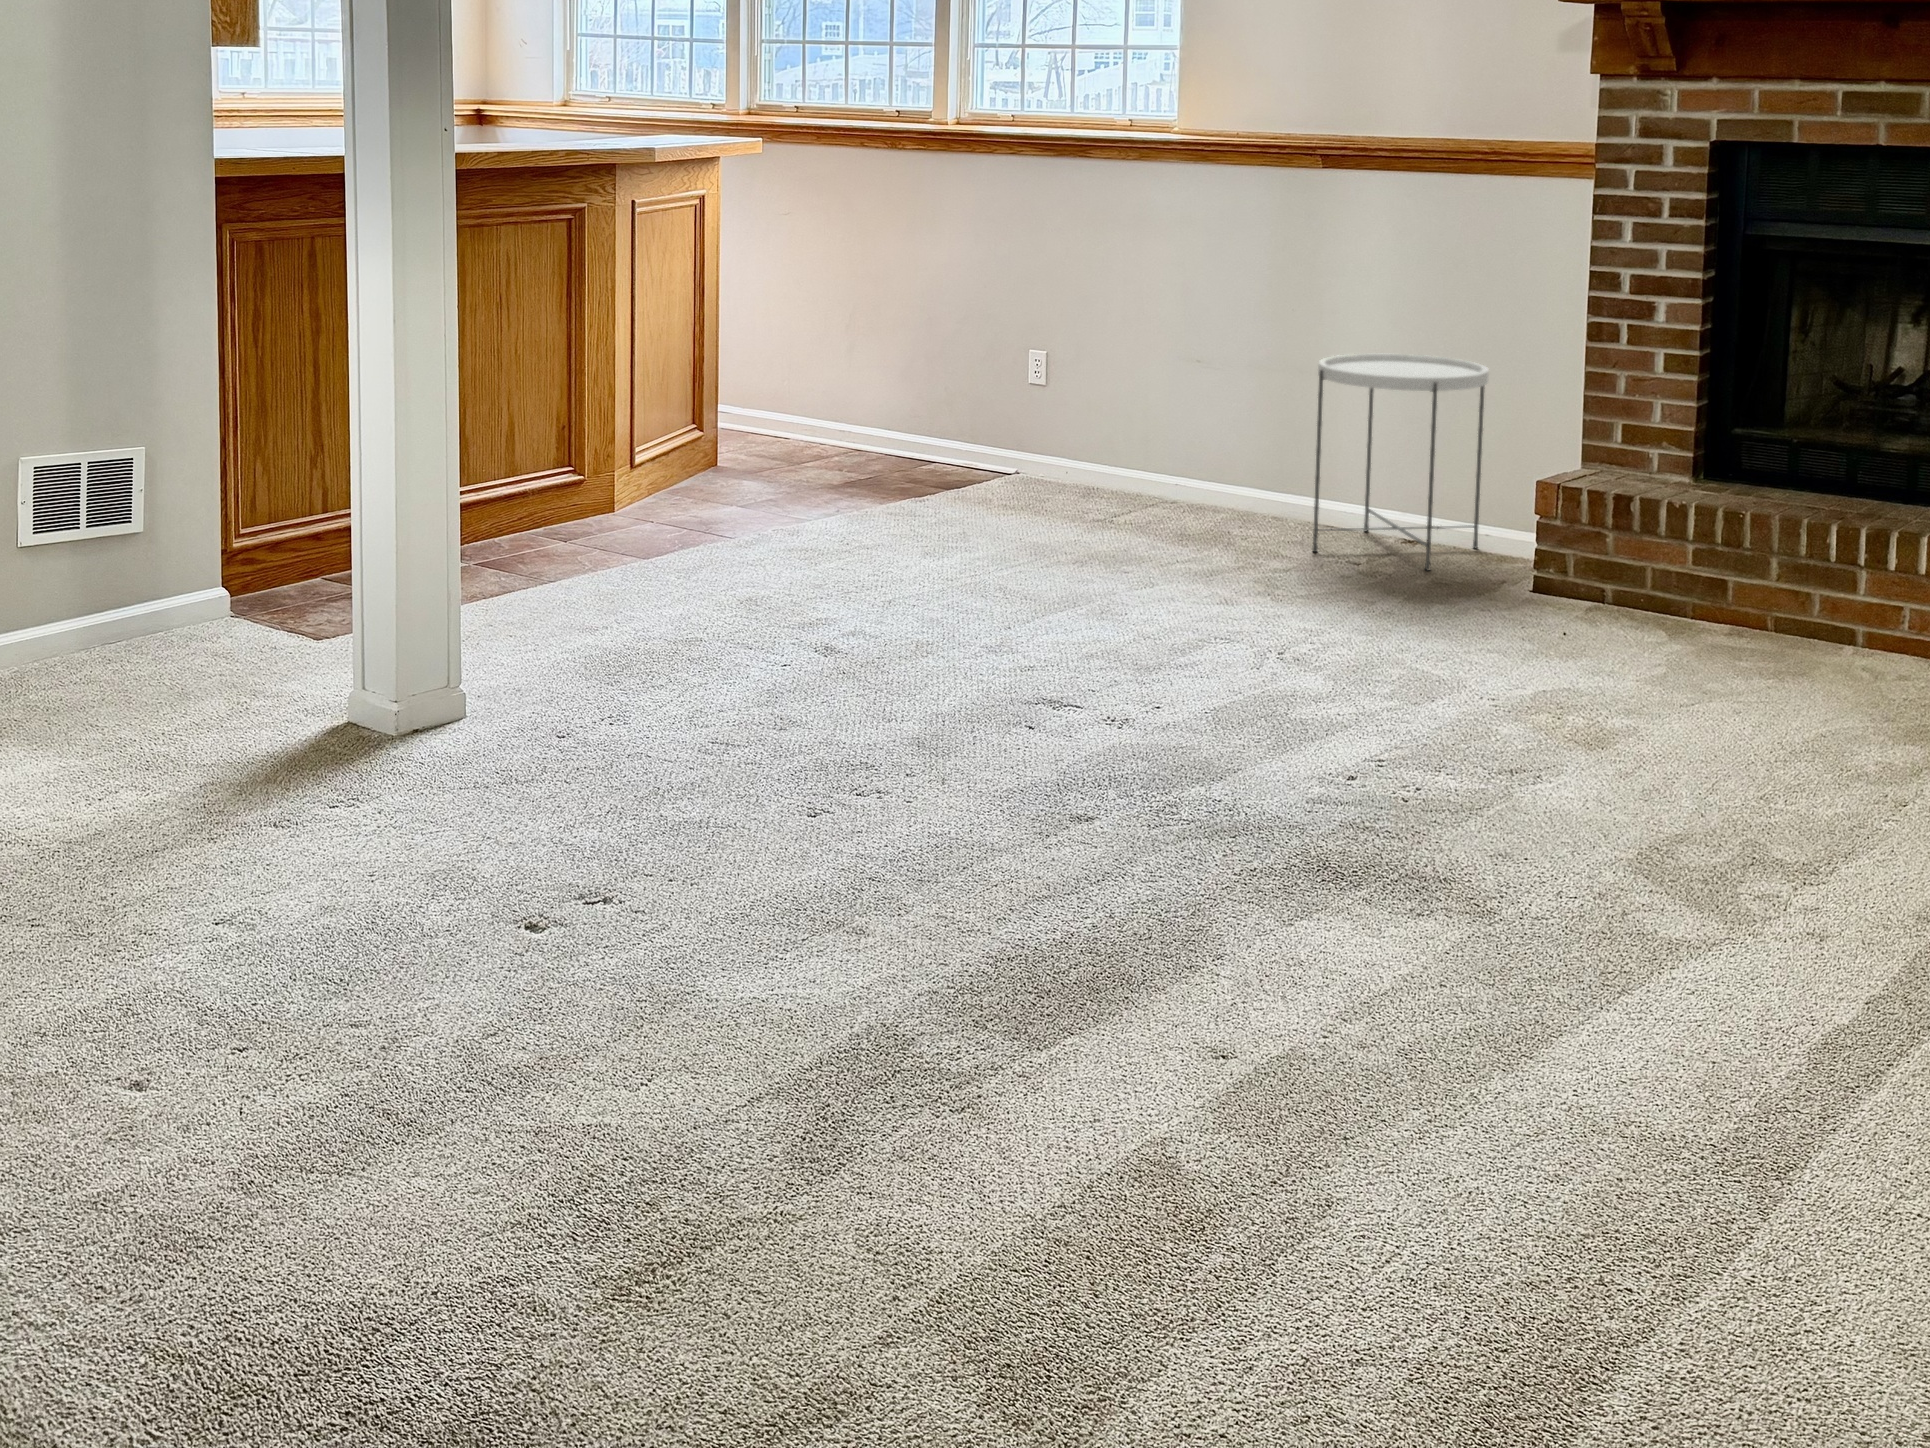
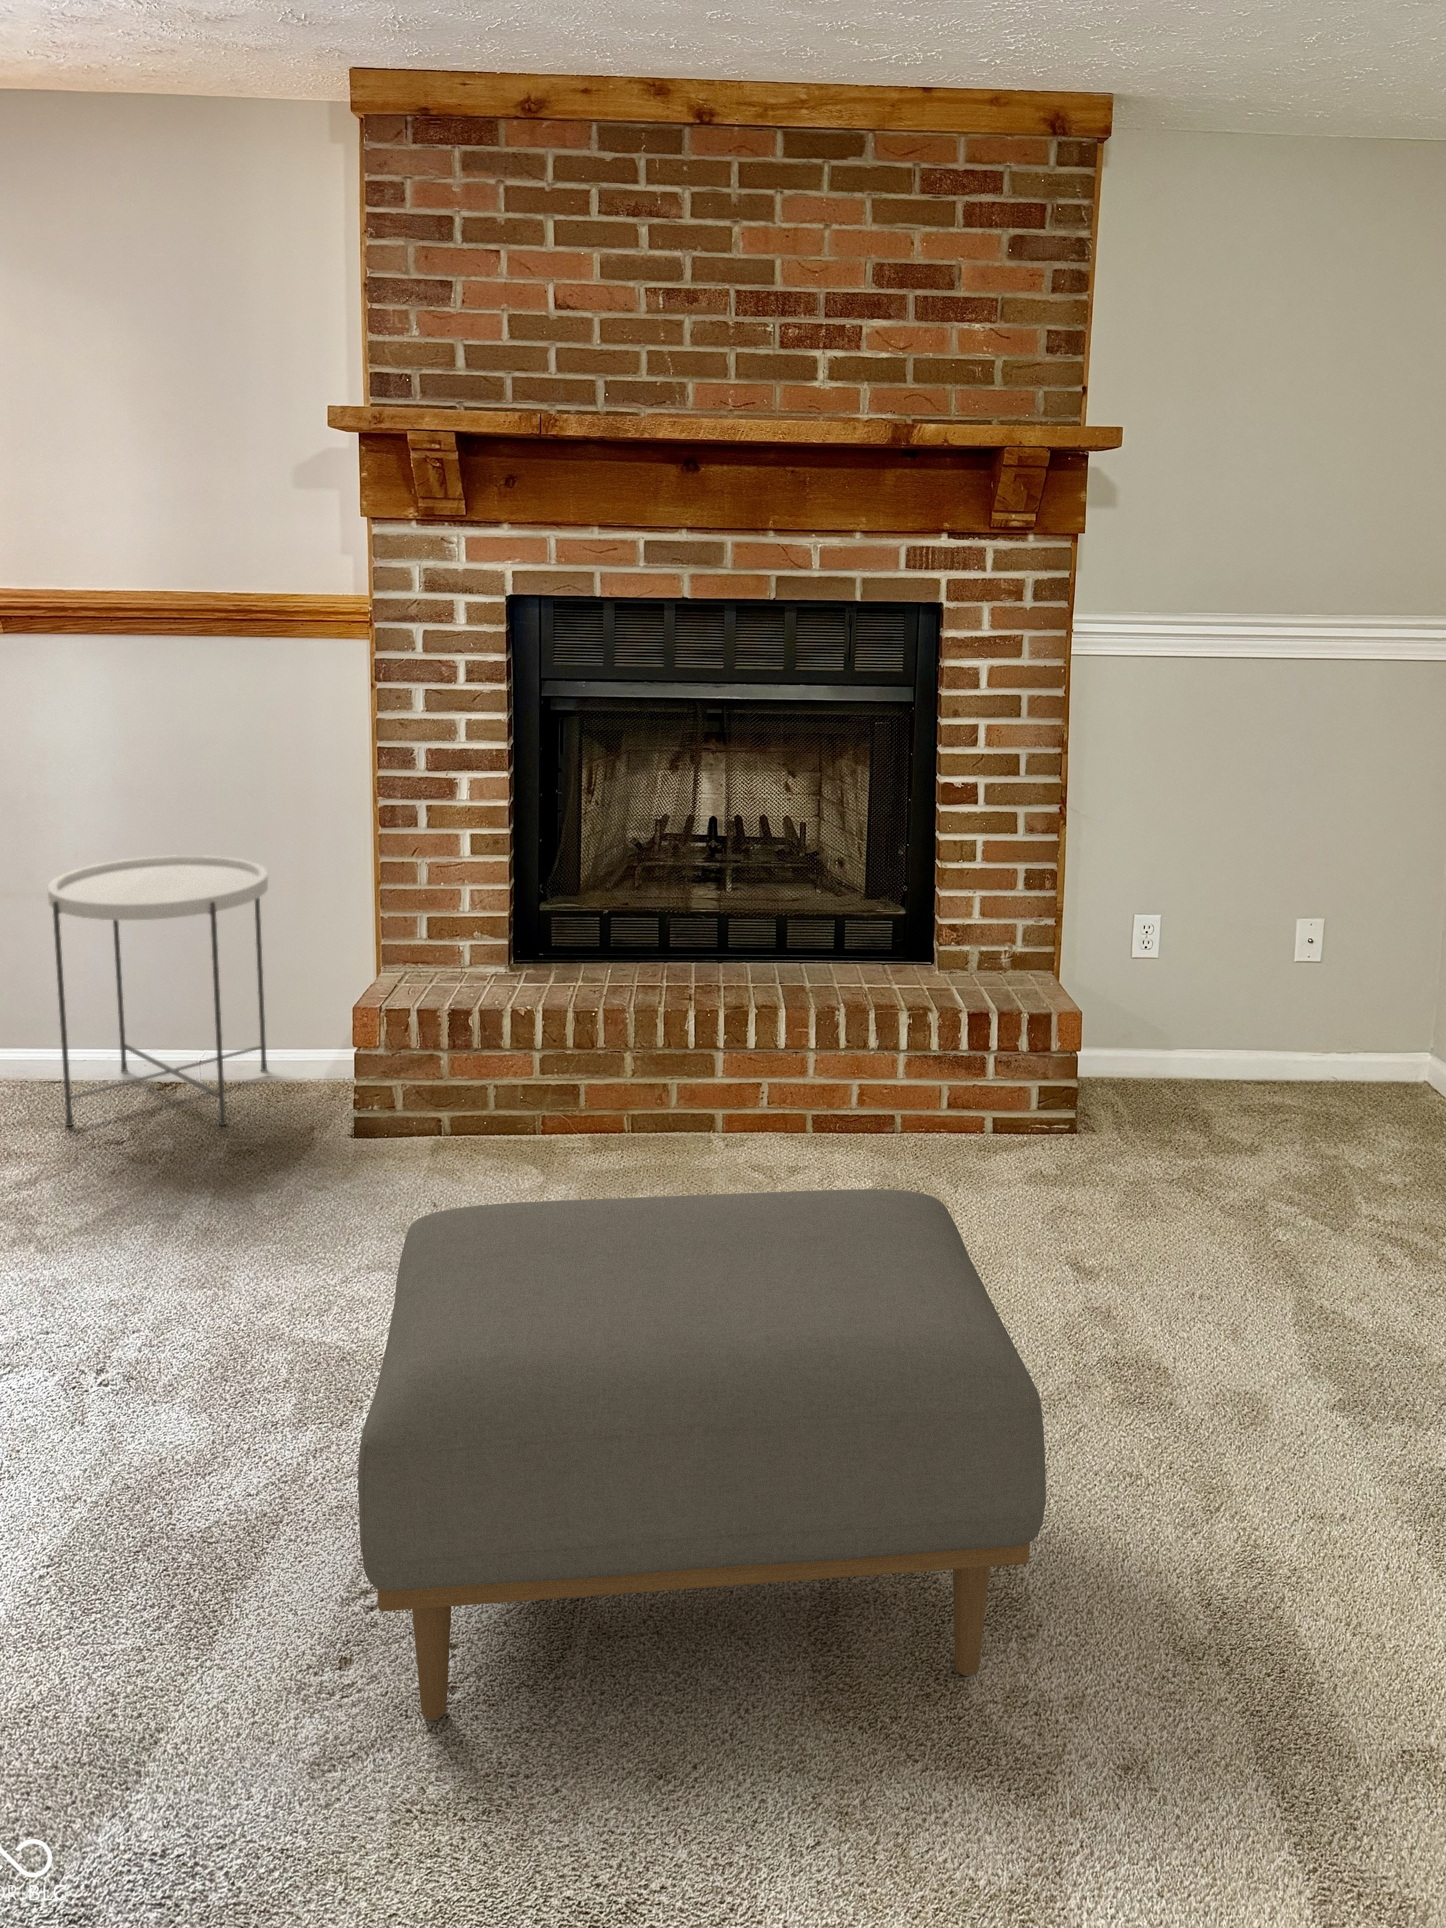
ottoman: none [1390,538,1896,887] -> present [358,1189,1046,1720]

